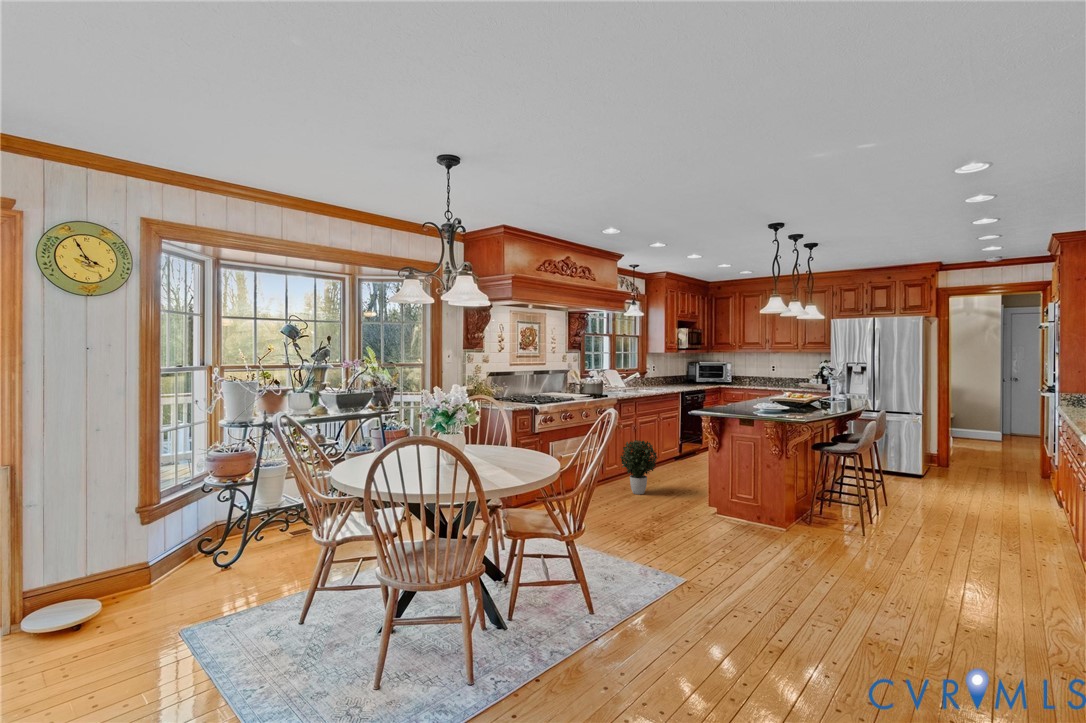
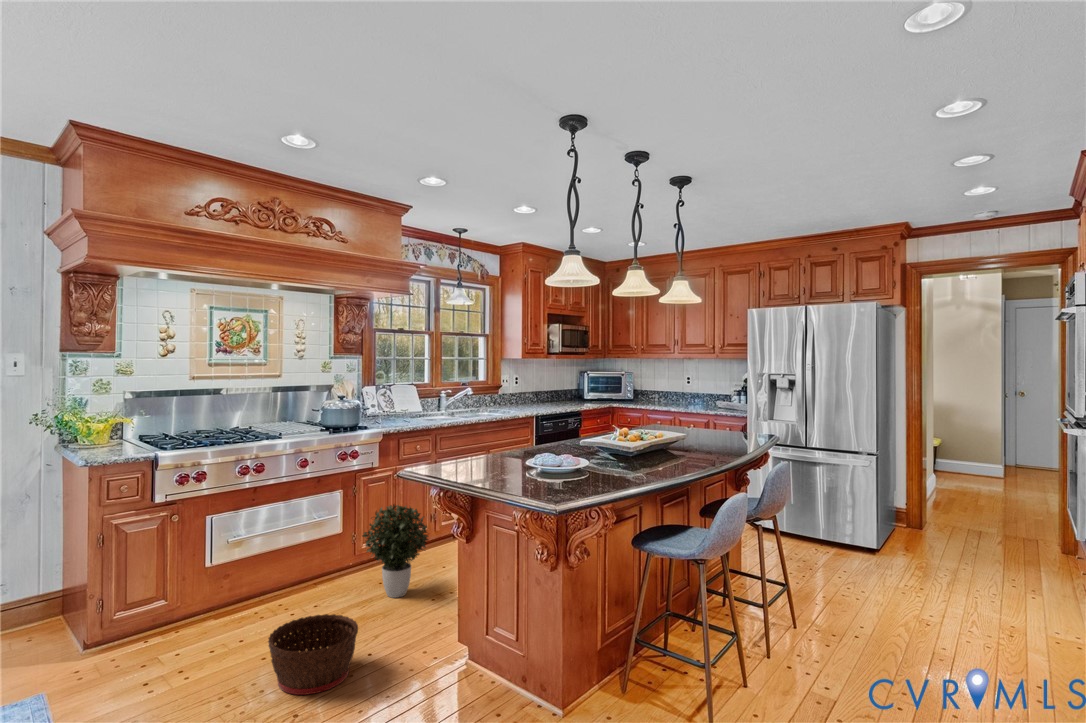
basket: none [614,493,660,528] -> present [268,614,358,695]

